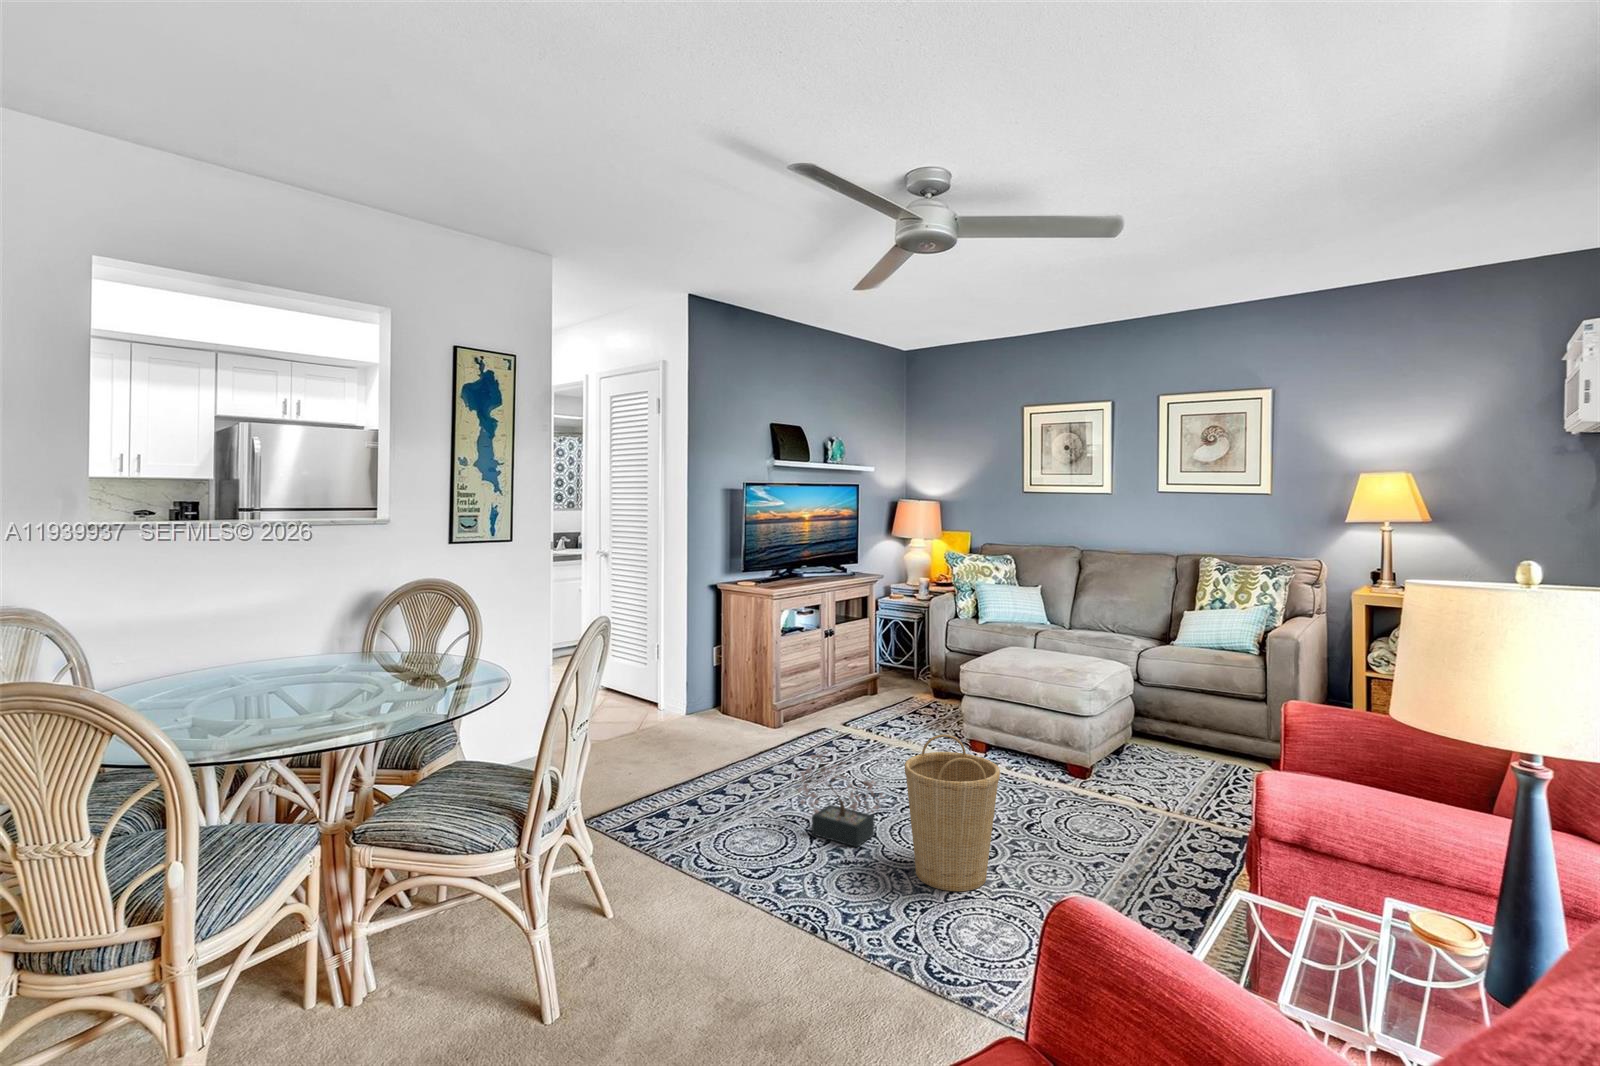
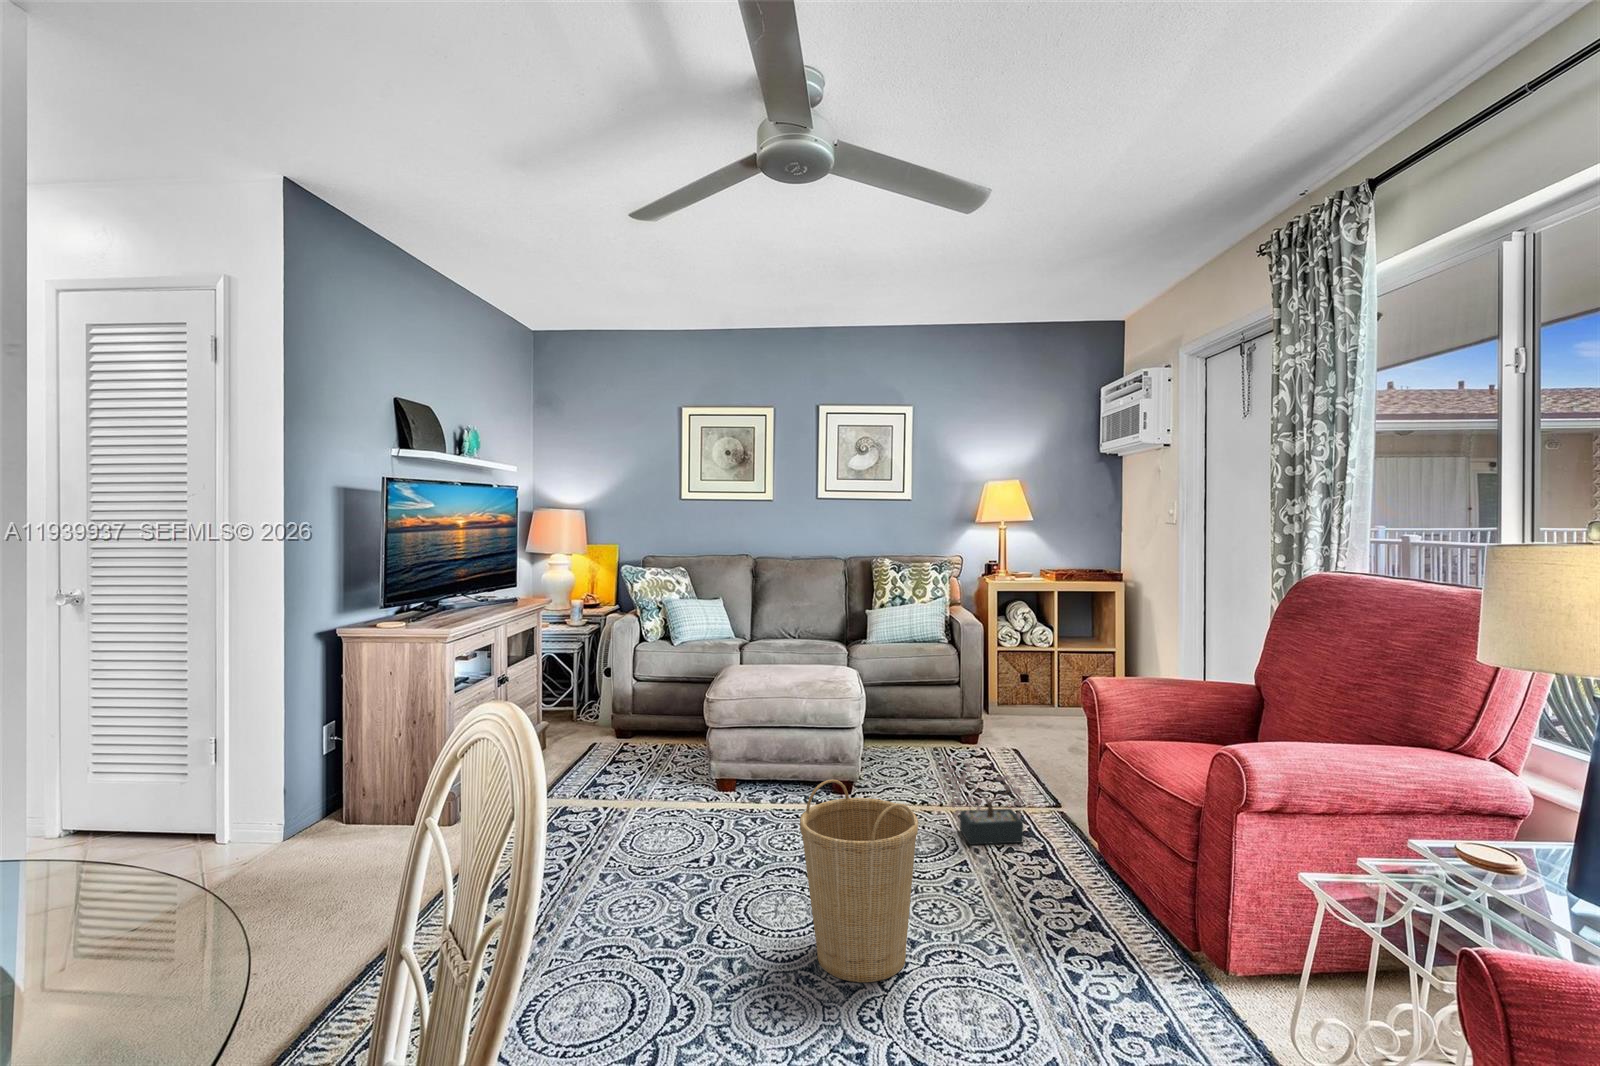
decorative plant: present [798,751,884,847] -> present [938,757,1034,845]

